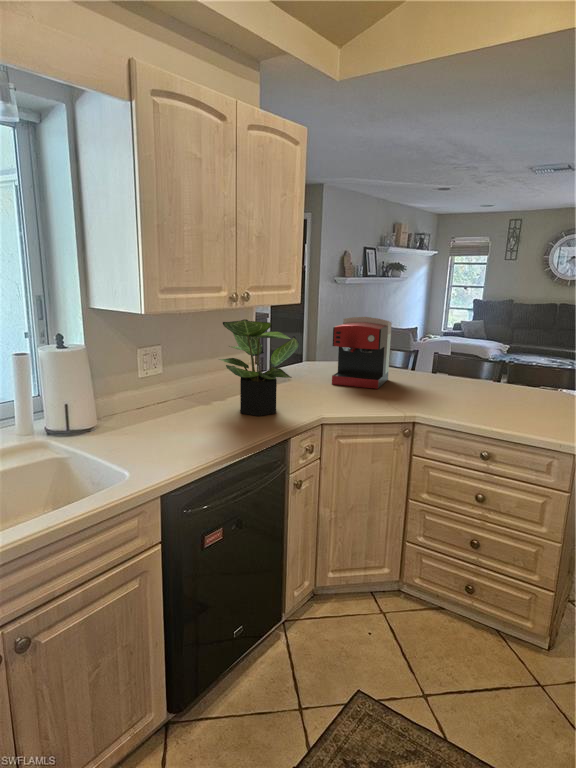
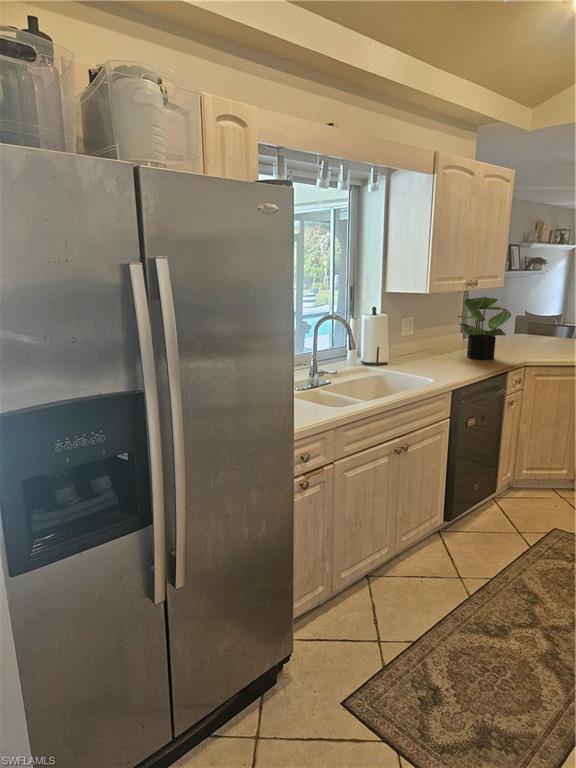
coffee maker: present [332,317,392,389] -> none [518,298,564,349]

